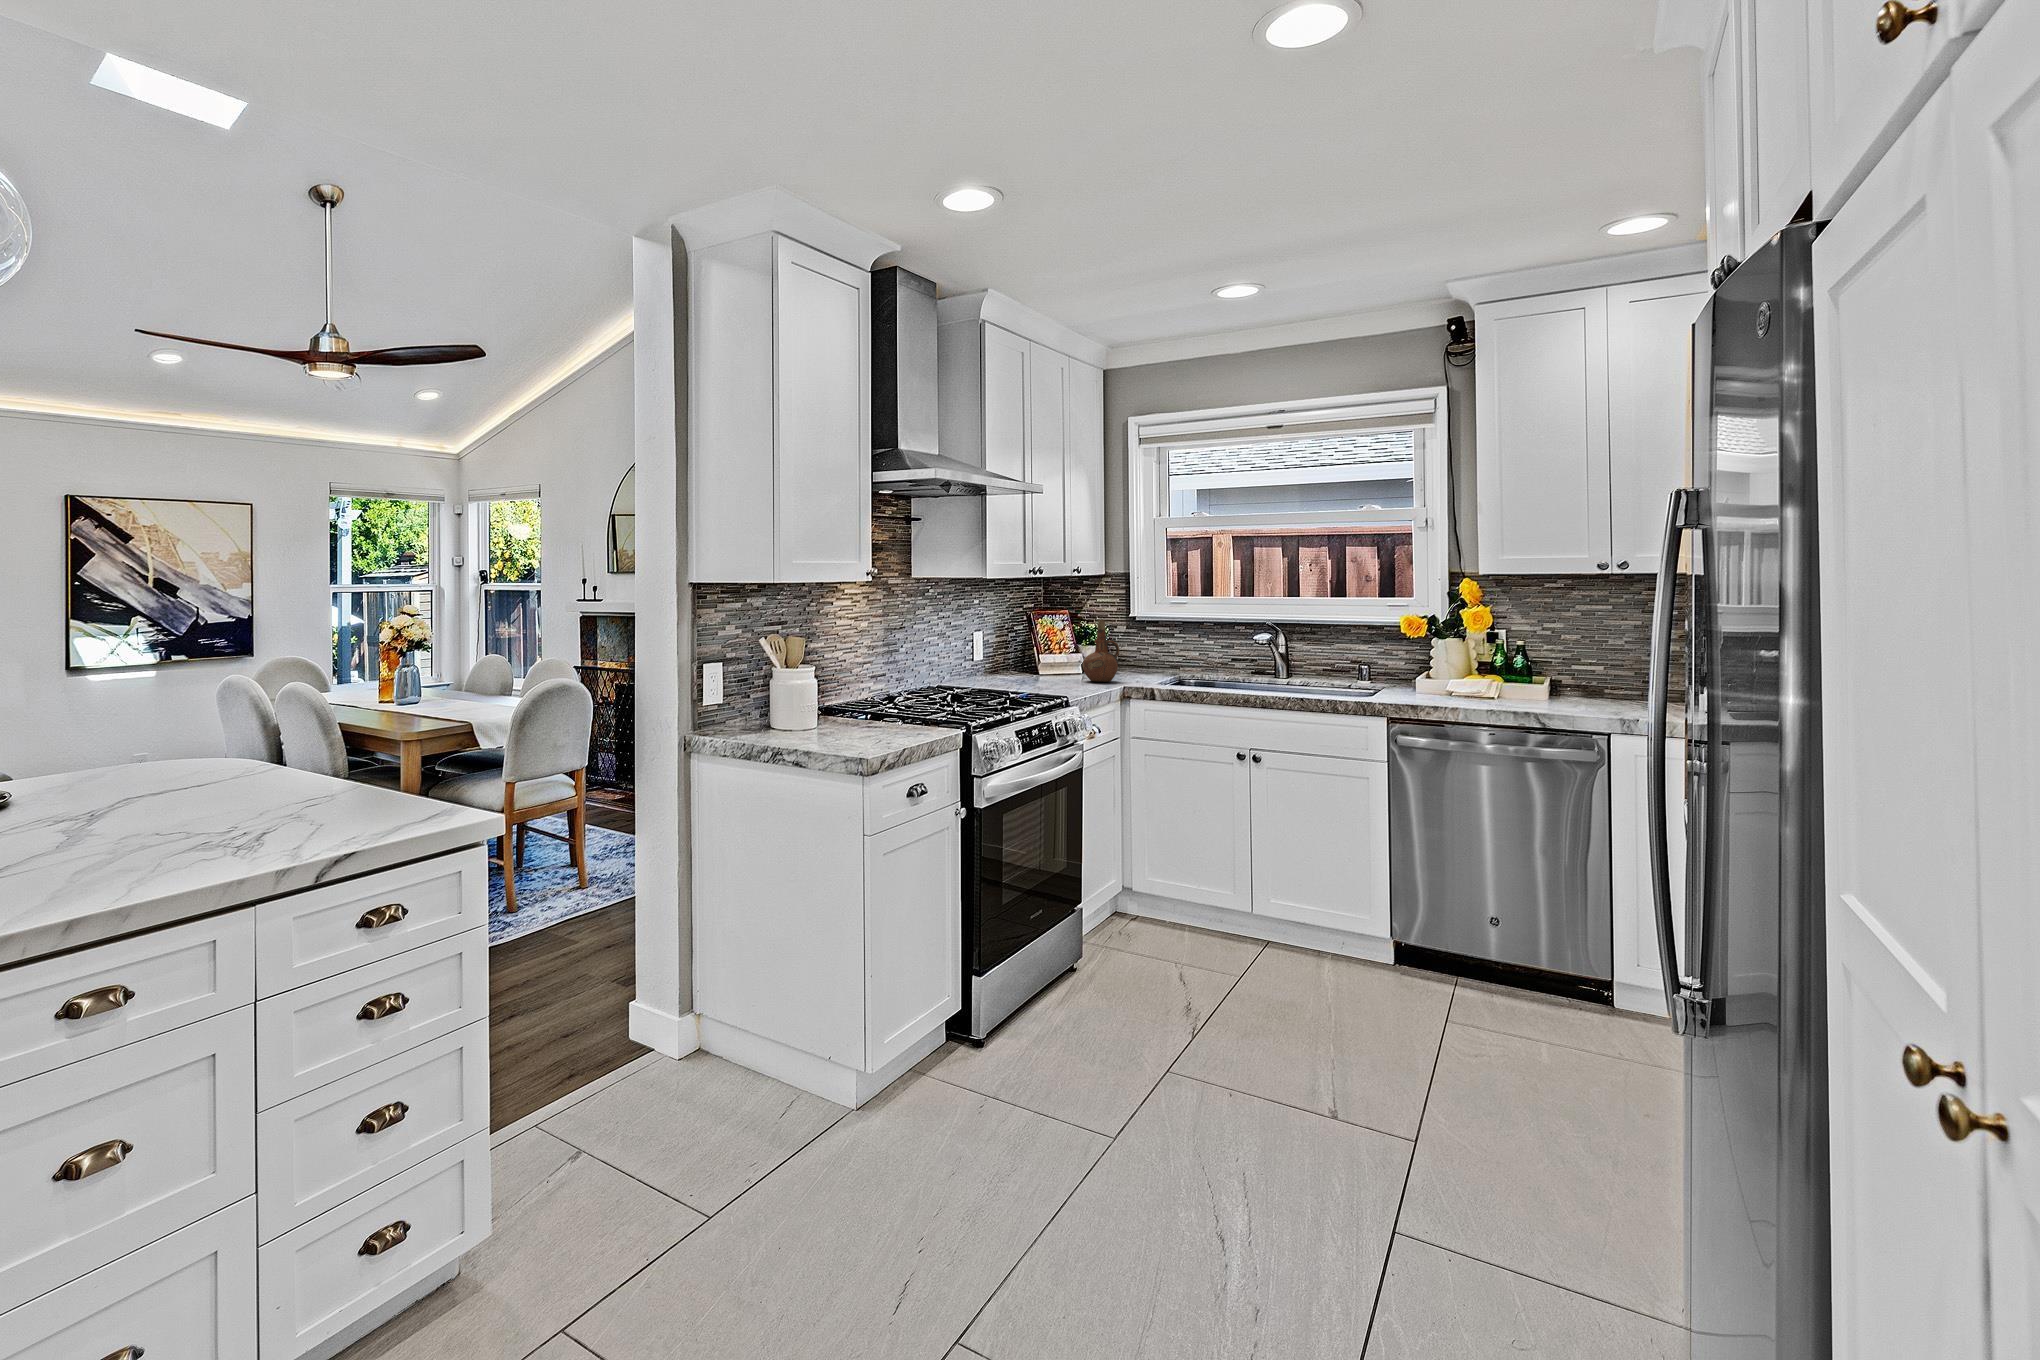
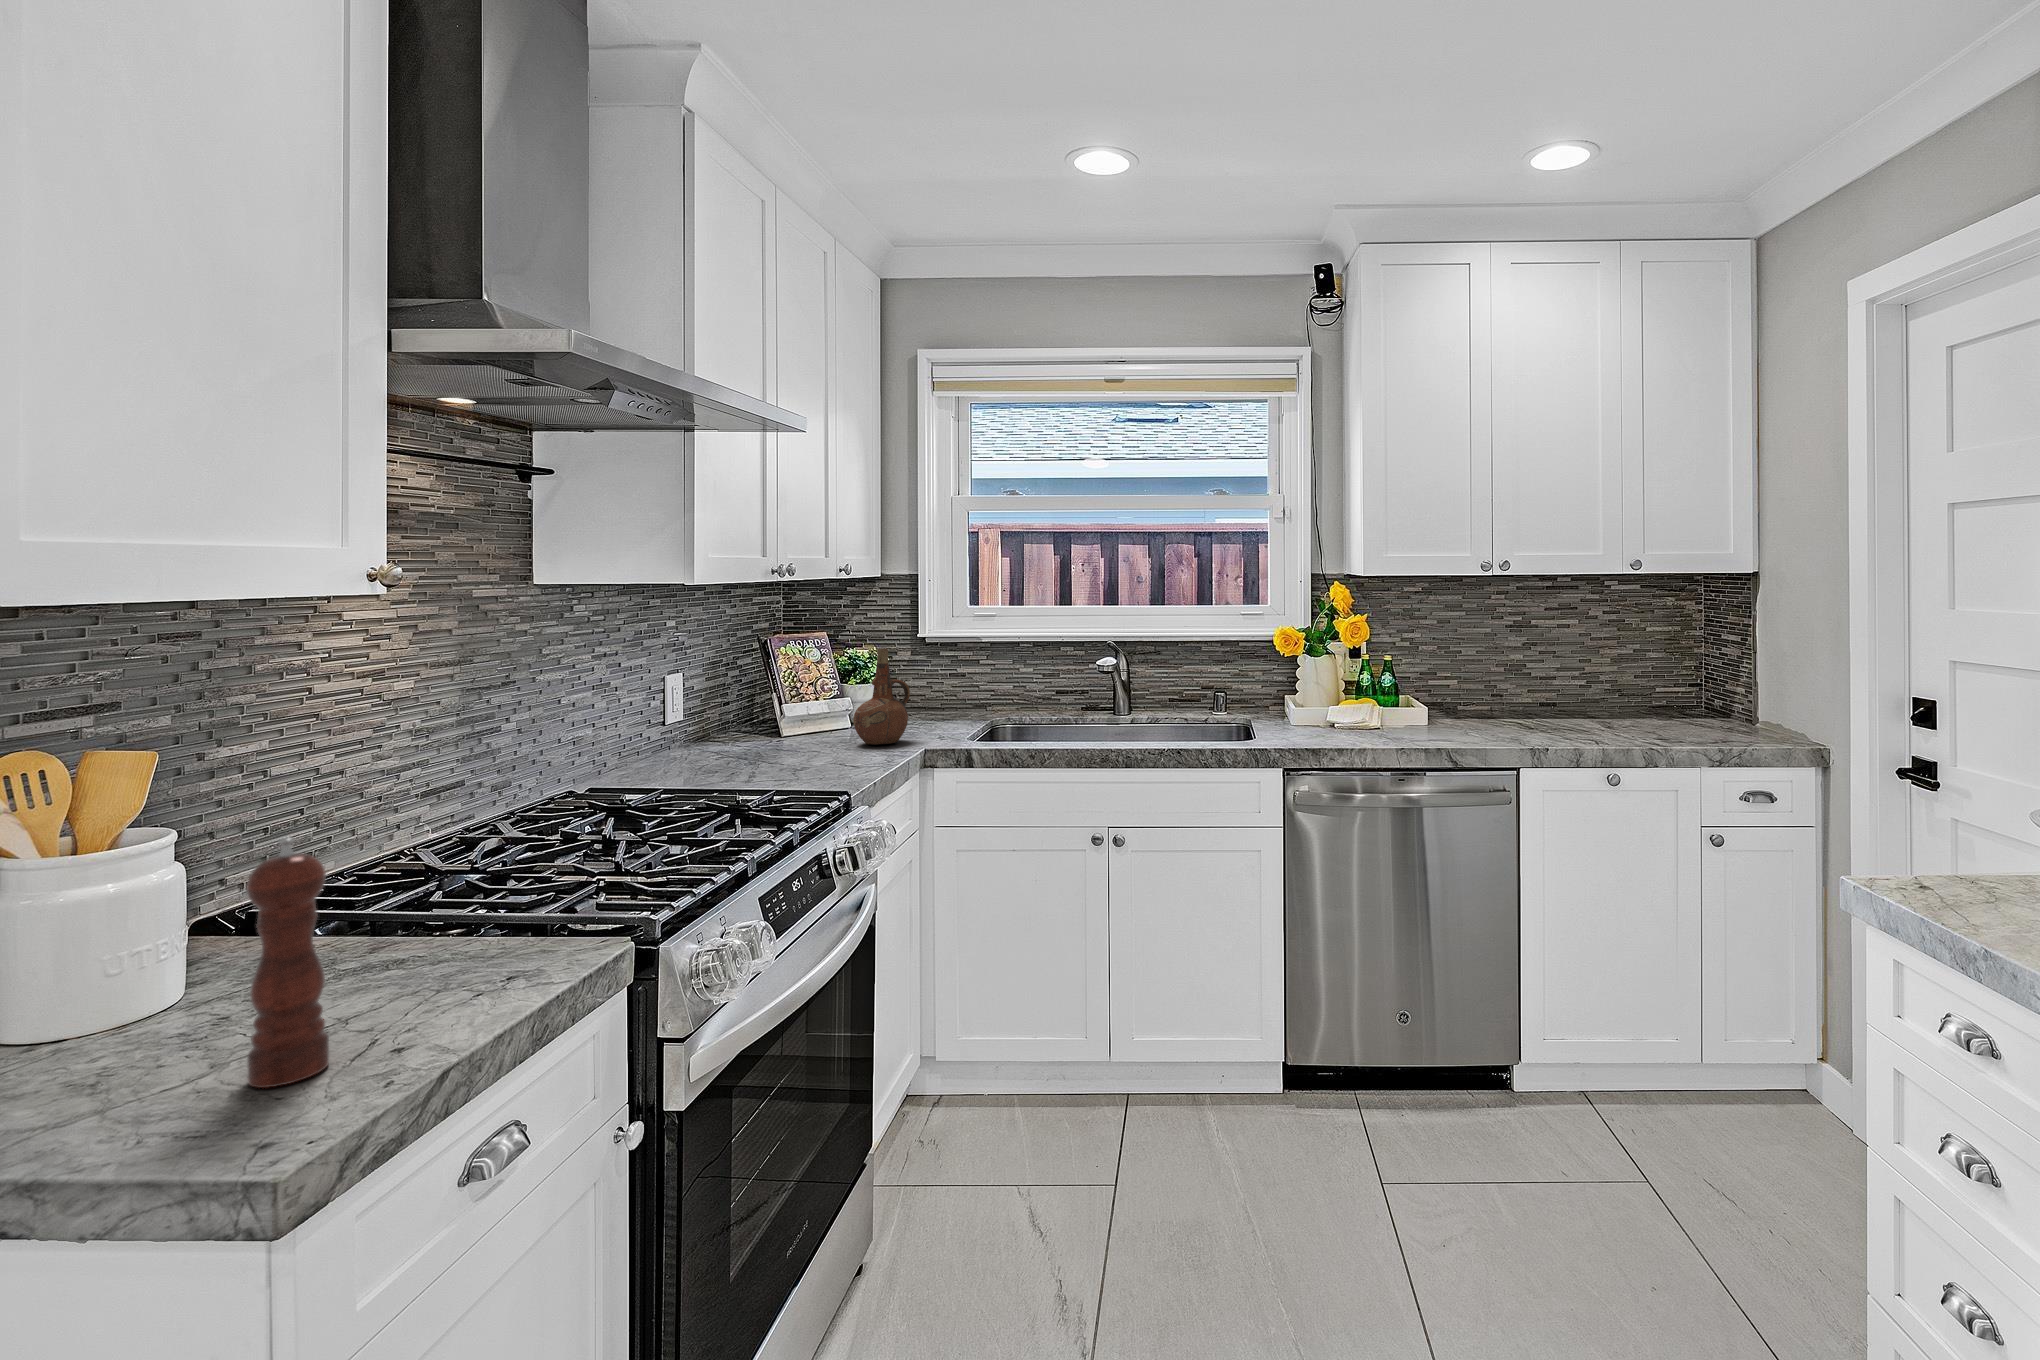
pepper mill: none [851,663,874,751] -> present [246,837,329,1088]

